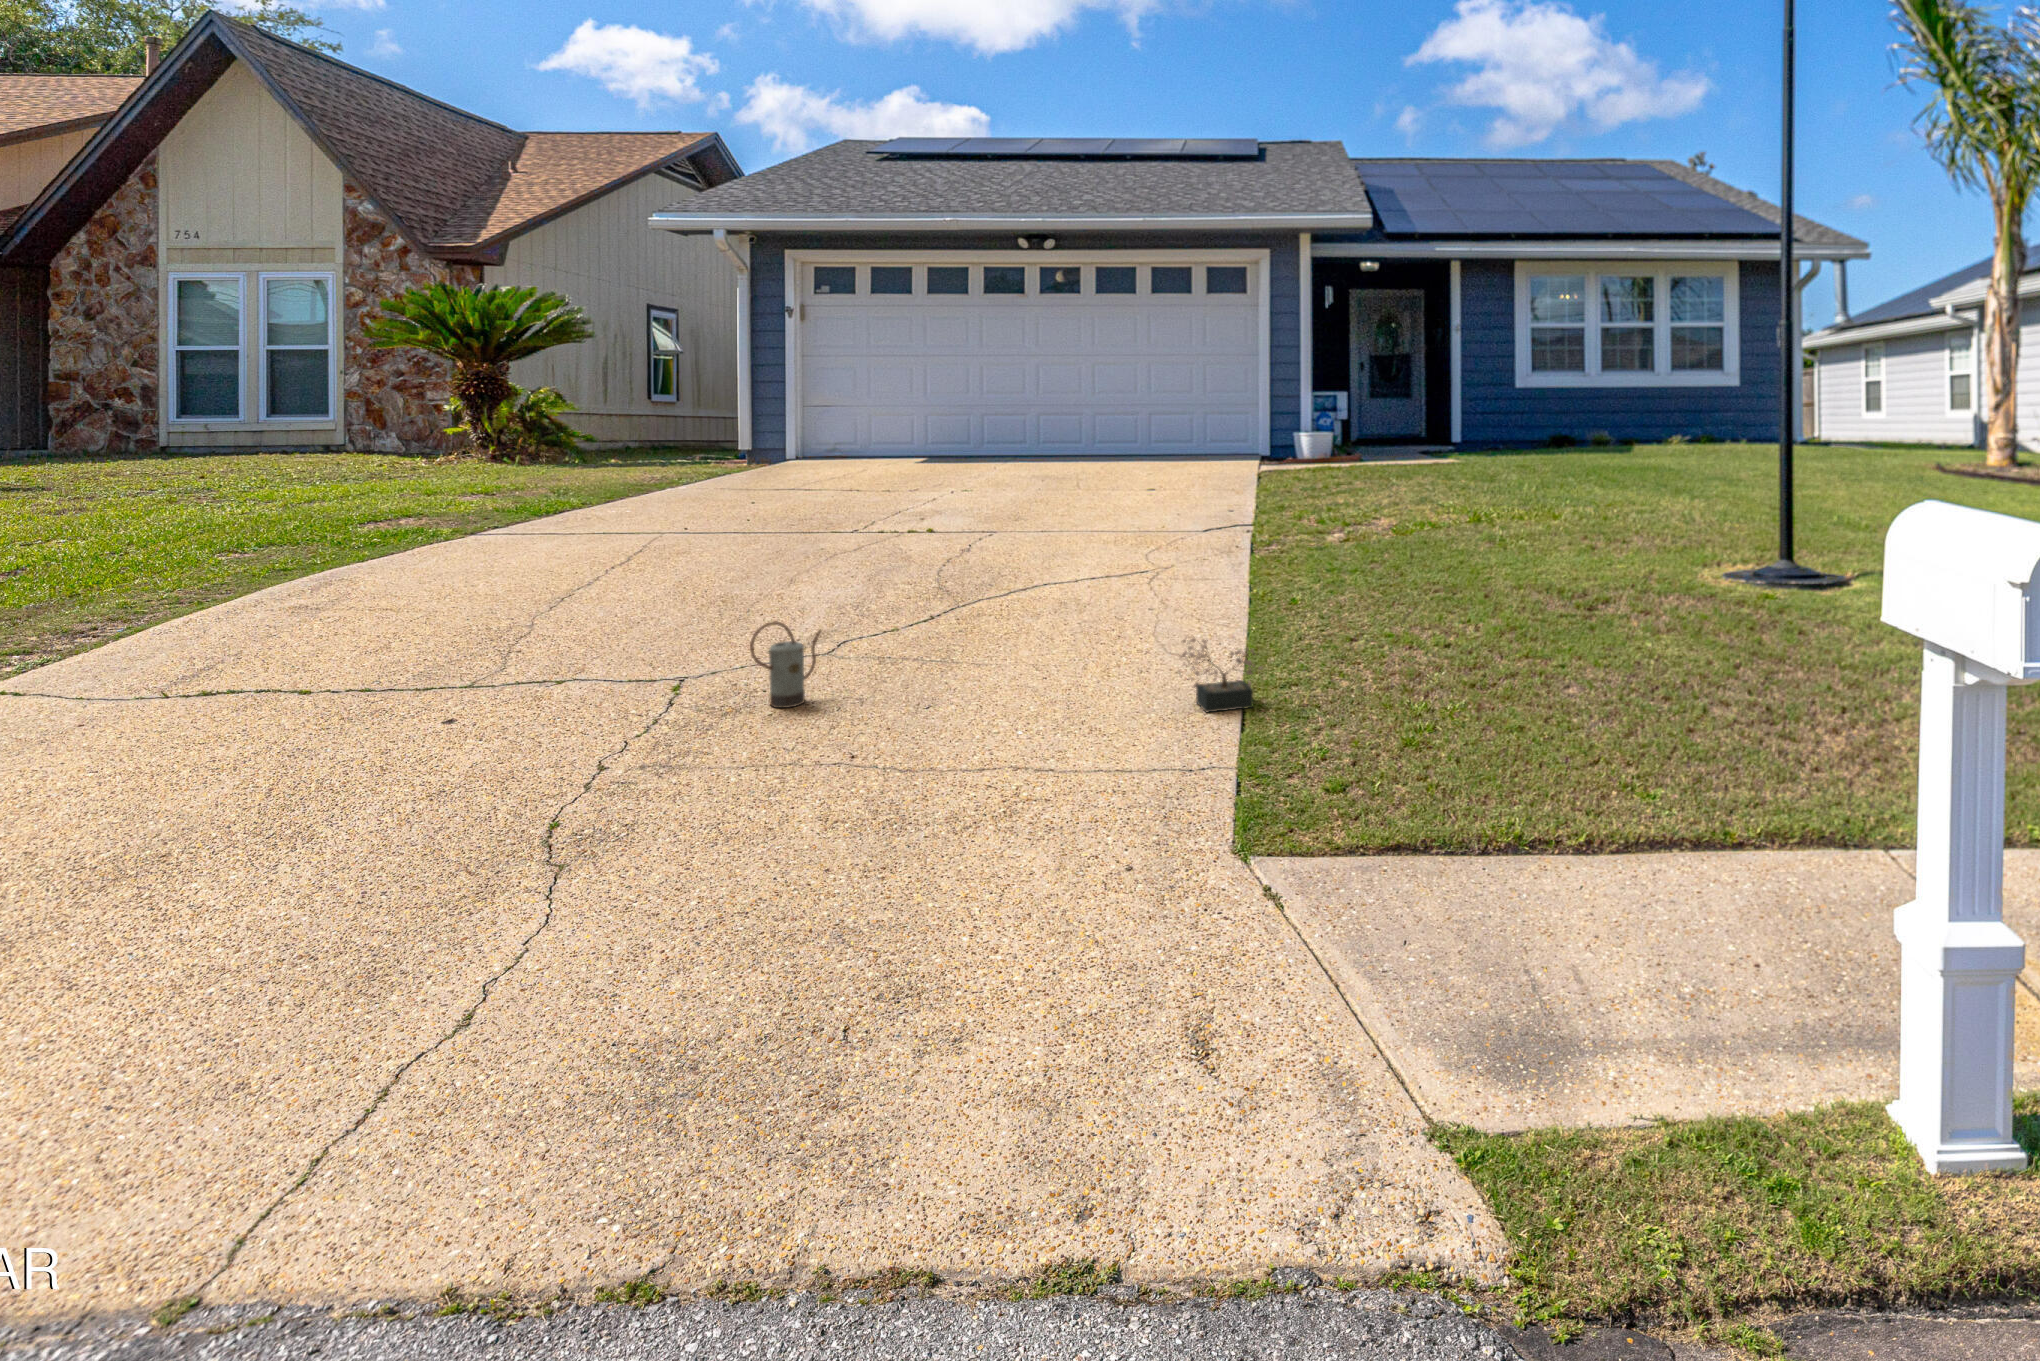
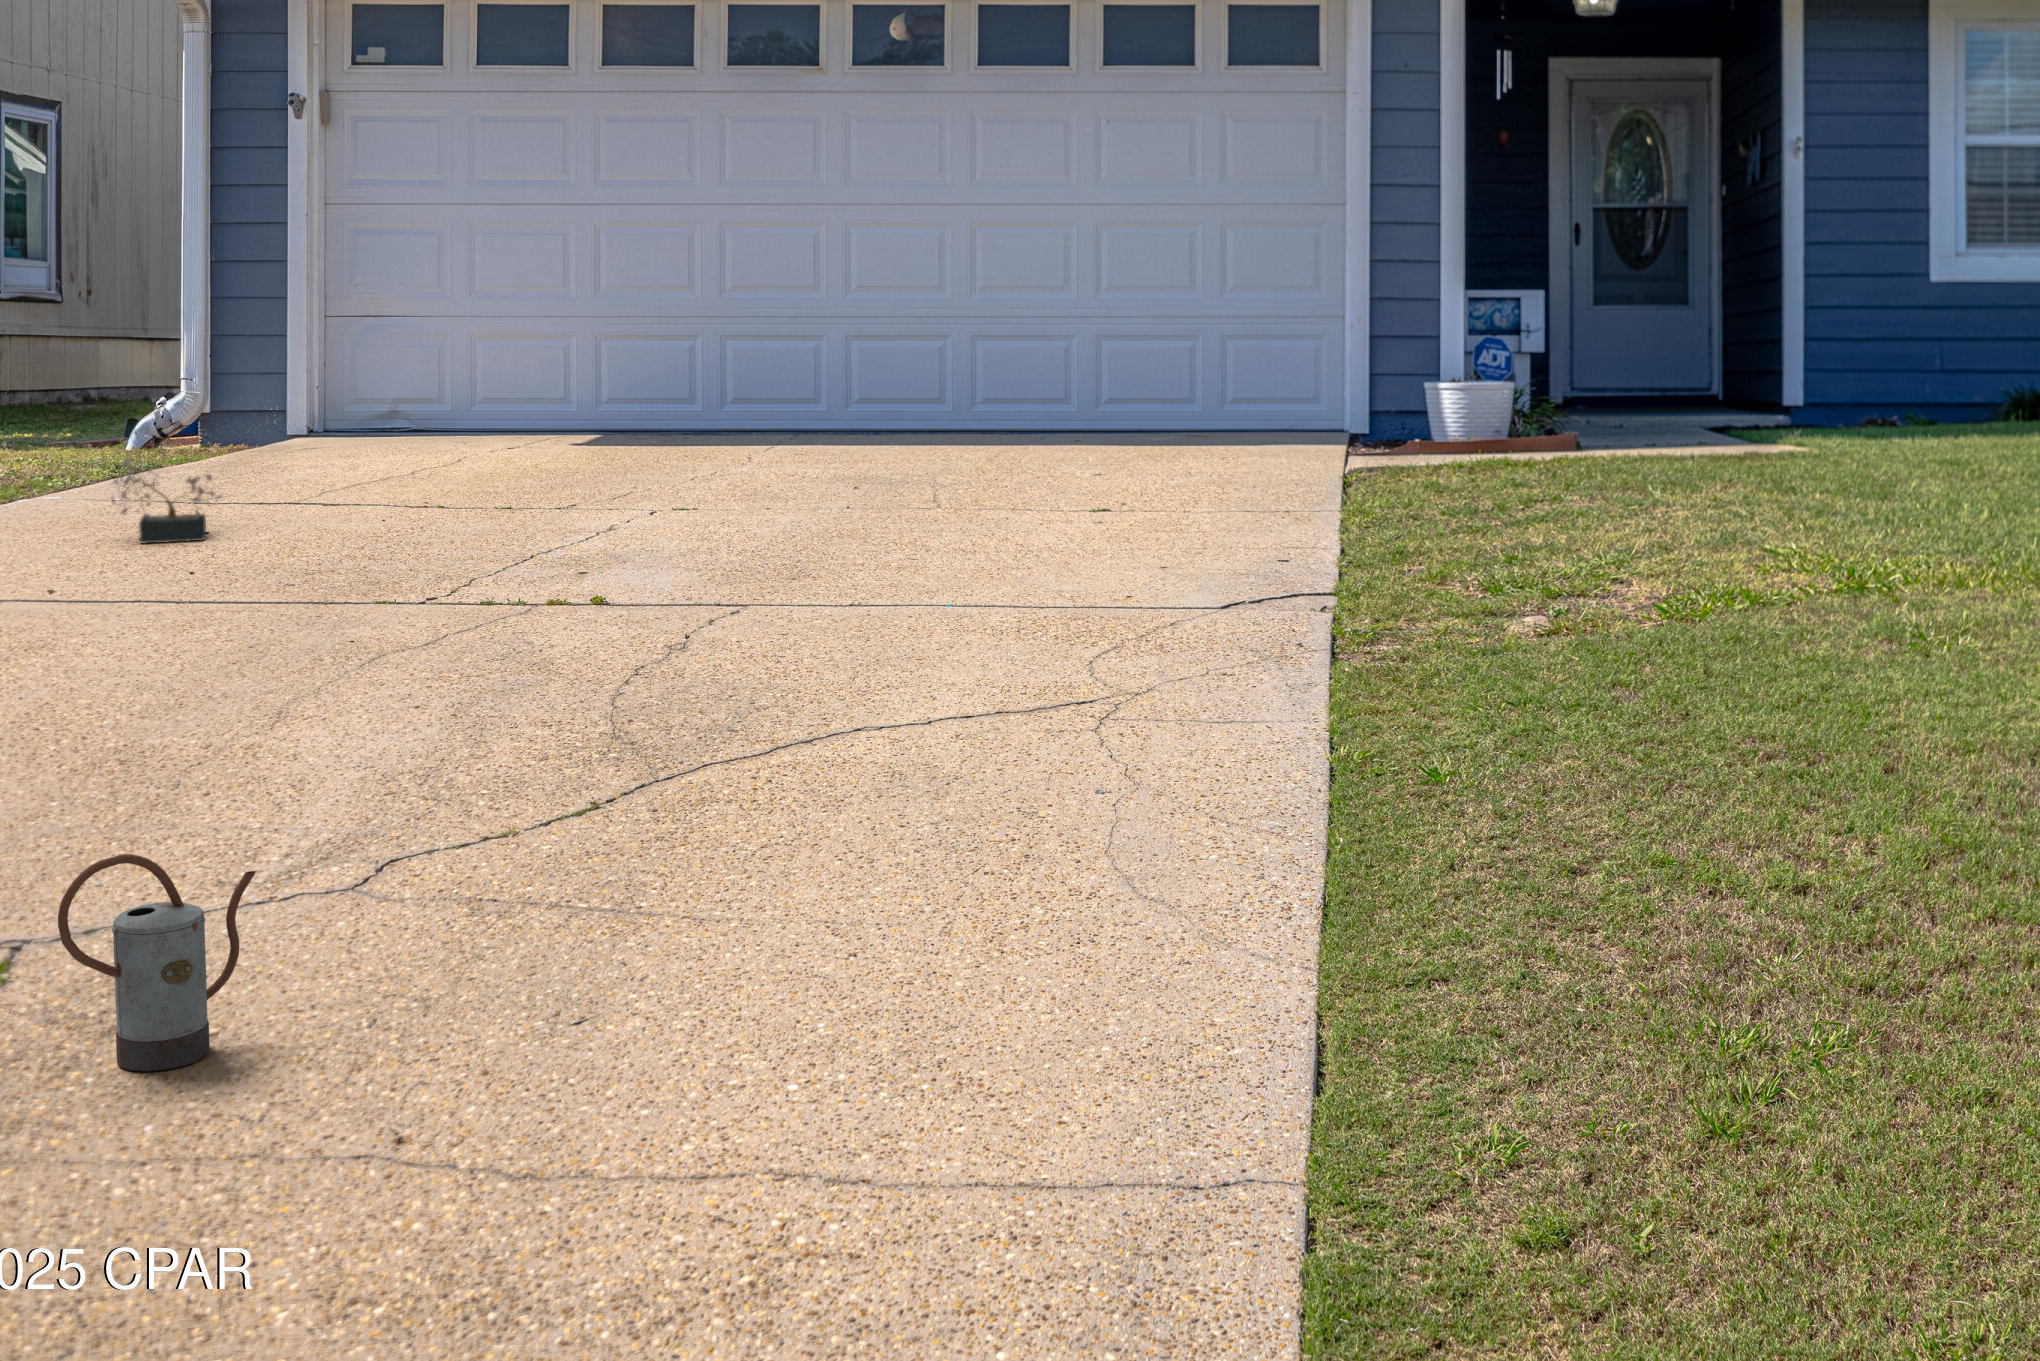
decorative plant: present [1178,638,1262,712] -> present [112,458,222,543]

